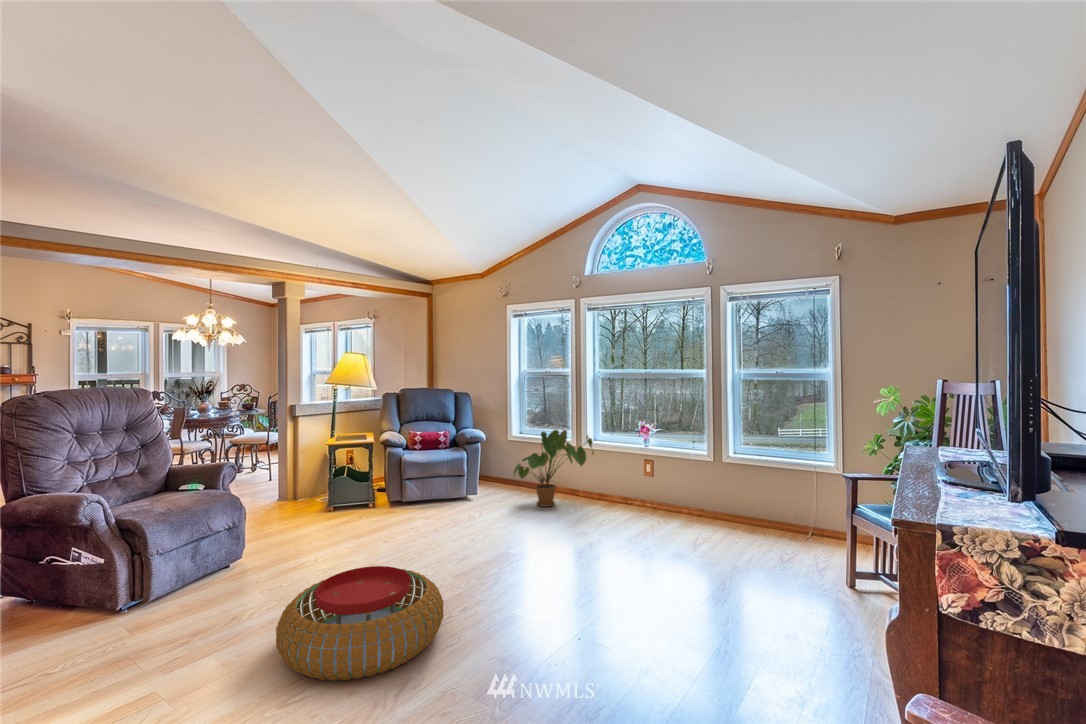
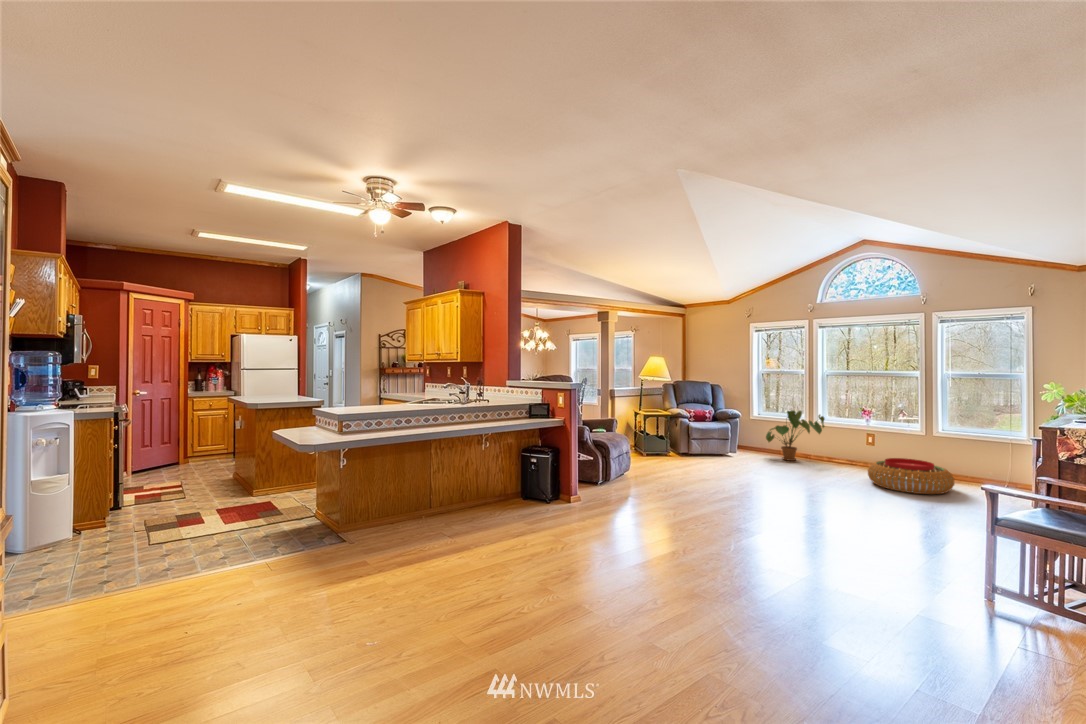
pouf: present [276,566,444,681] -> present [868,458,954,494]

